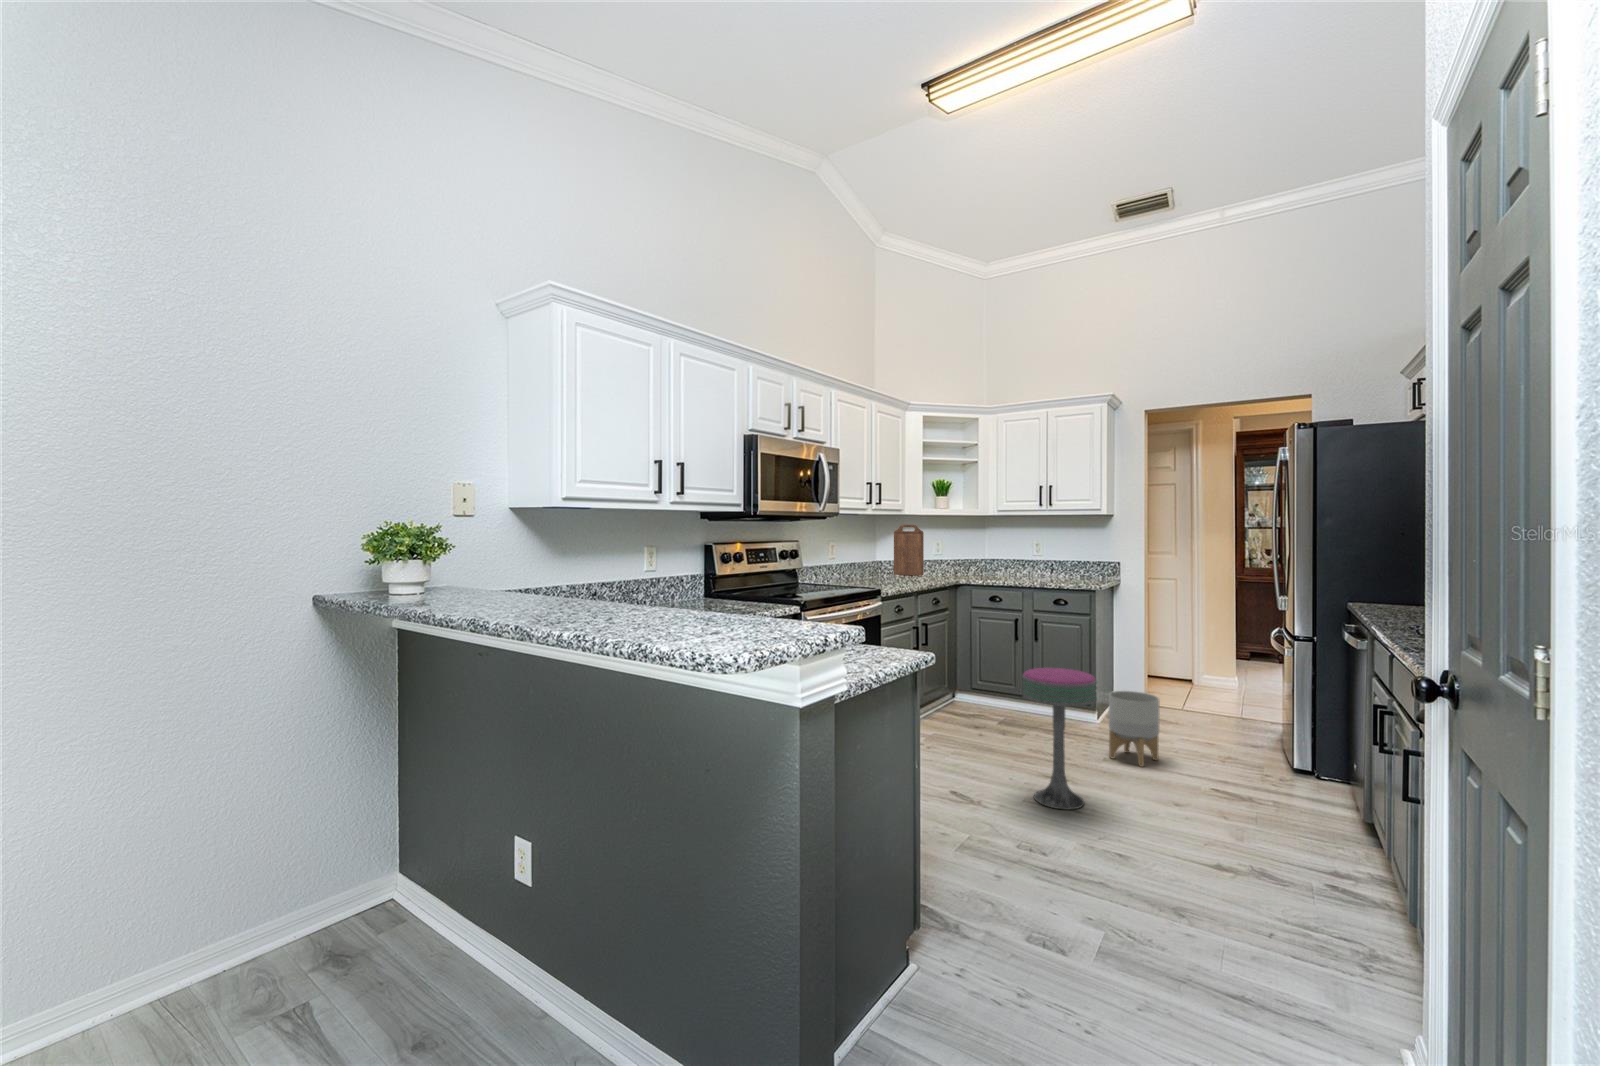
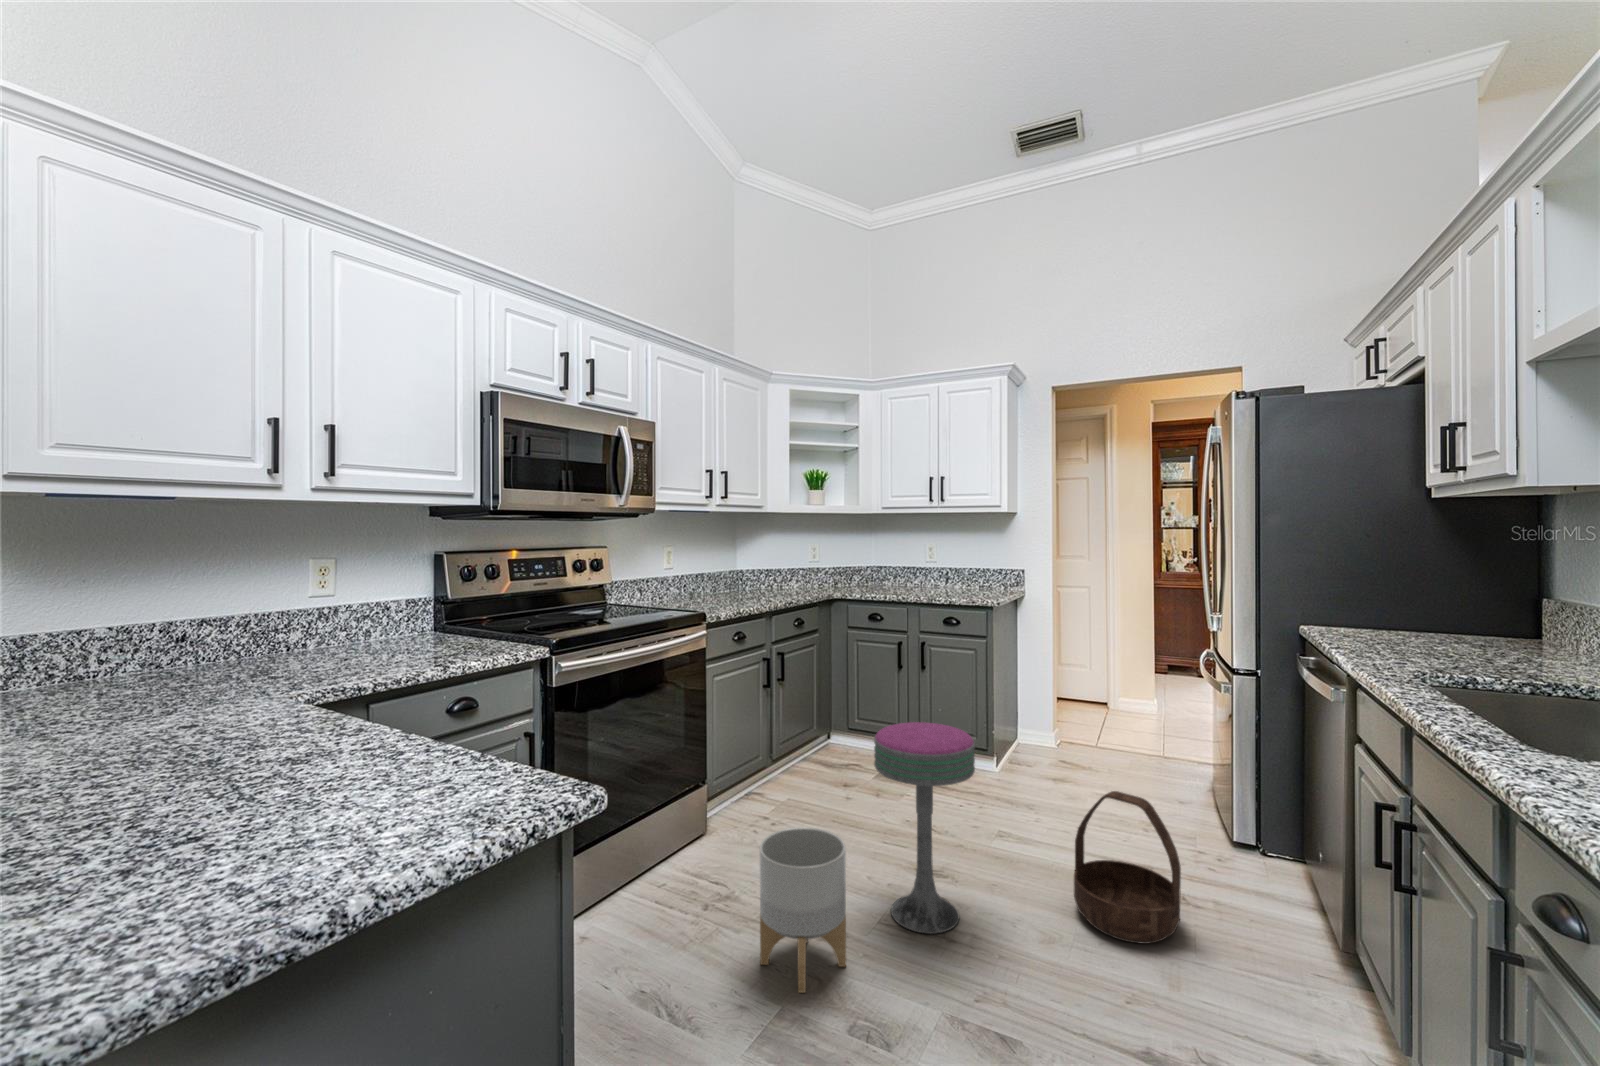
cutting board: present [894,525,924,576] -> none [747,525,784,589]
planter: present [1109,691,1160,767] -> present [760,827,846,993]
basket: none [1168,718,1248,820] -> present [1074,791,1181,944]

